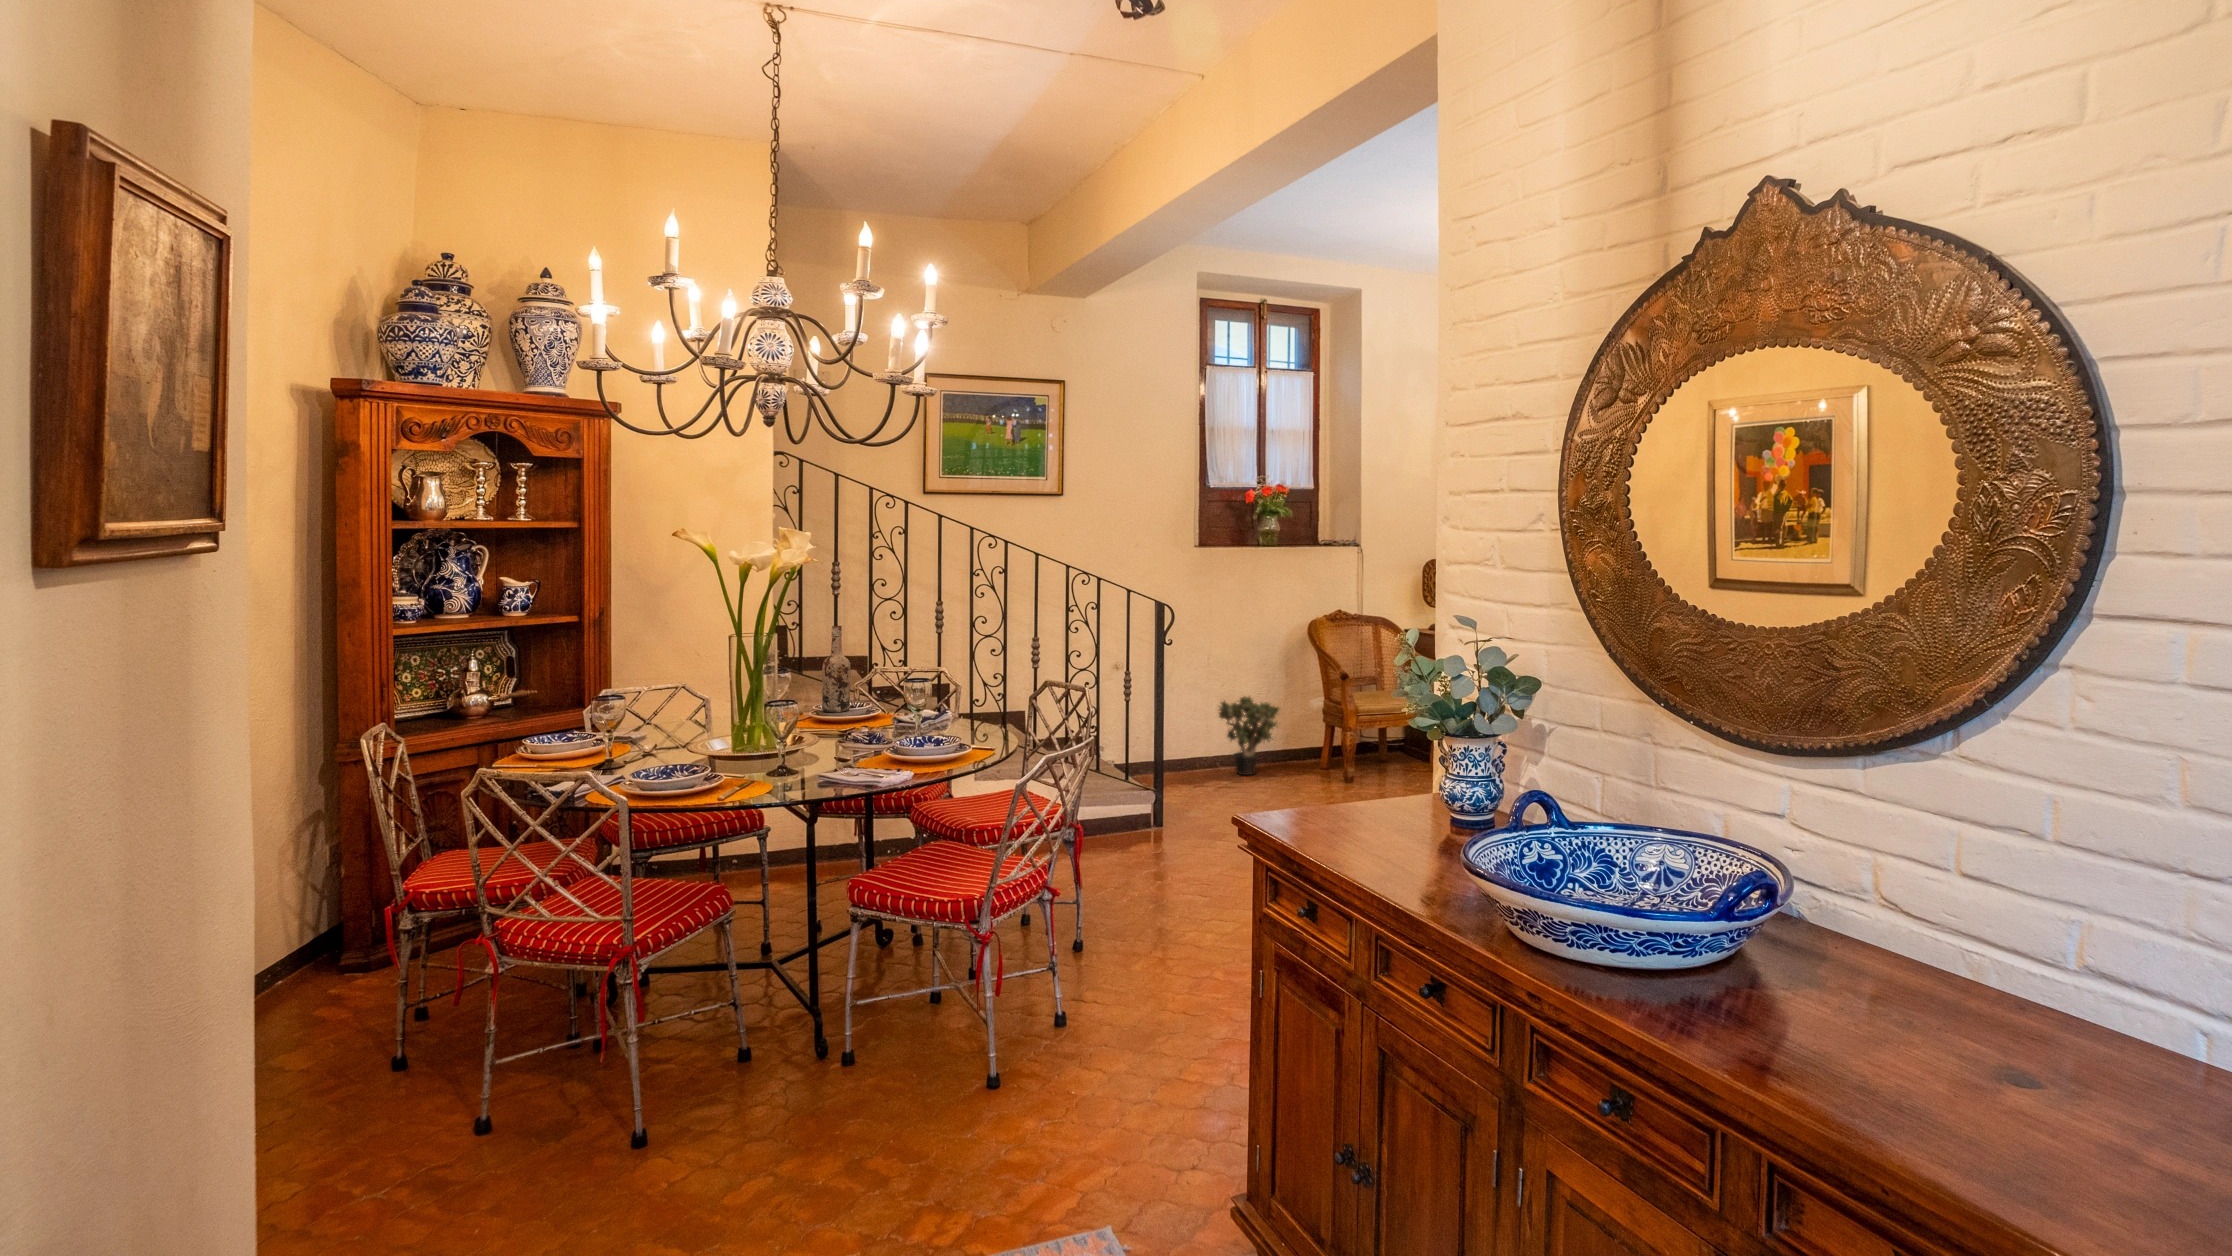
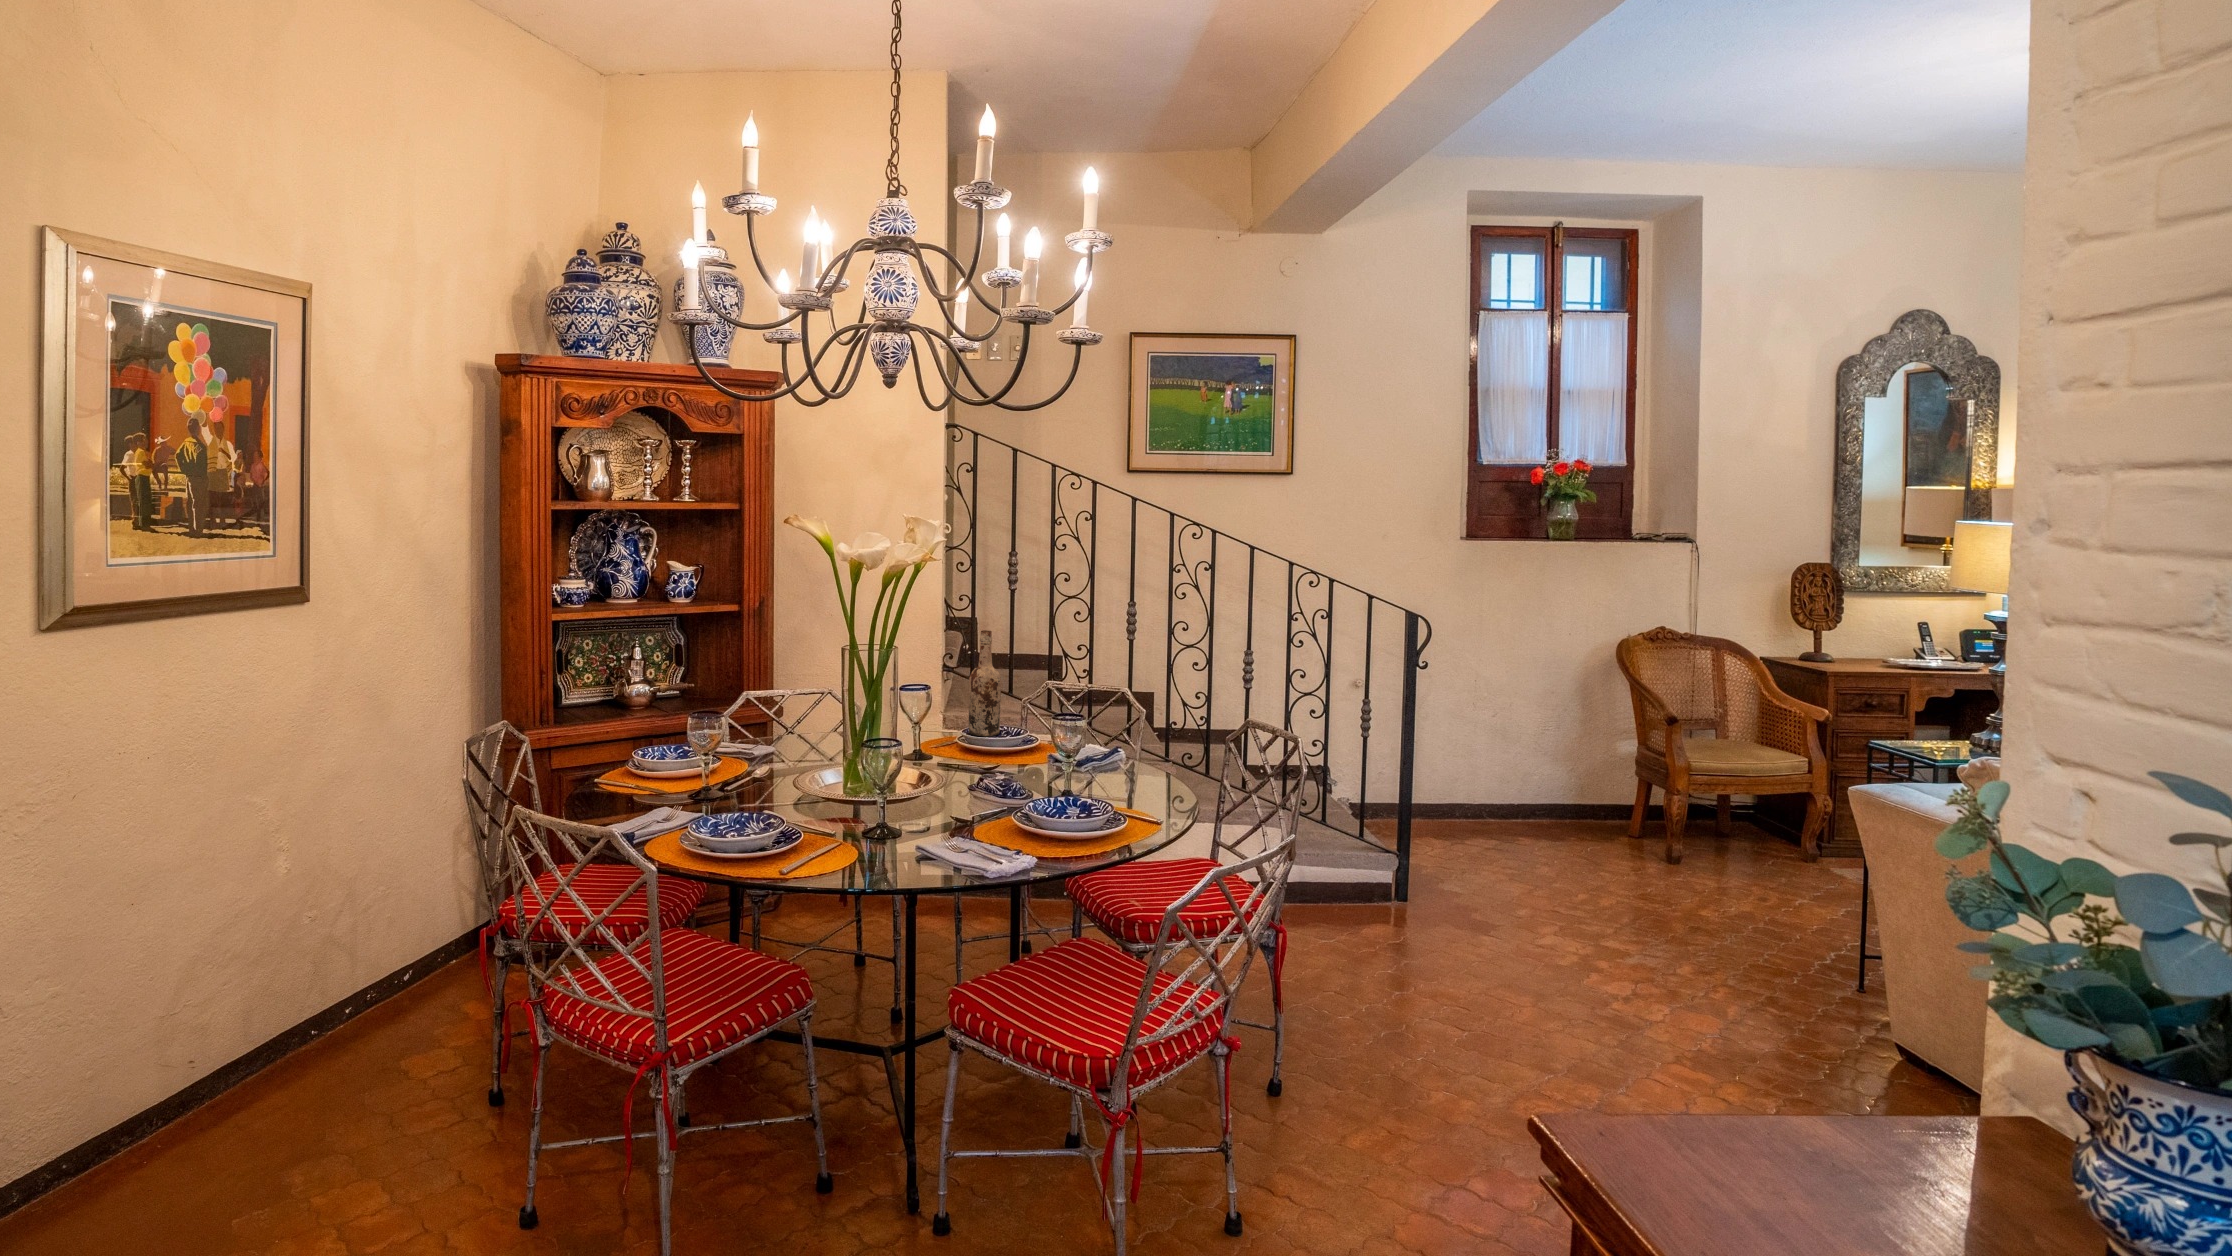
potted plant: present [1219,696,1279,775] -> none [1481,738,1574,844]

